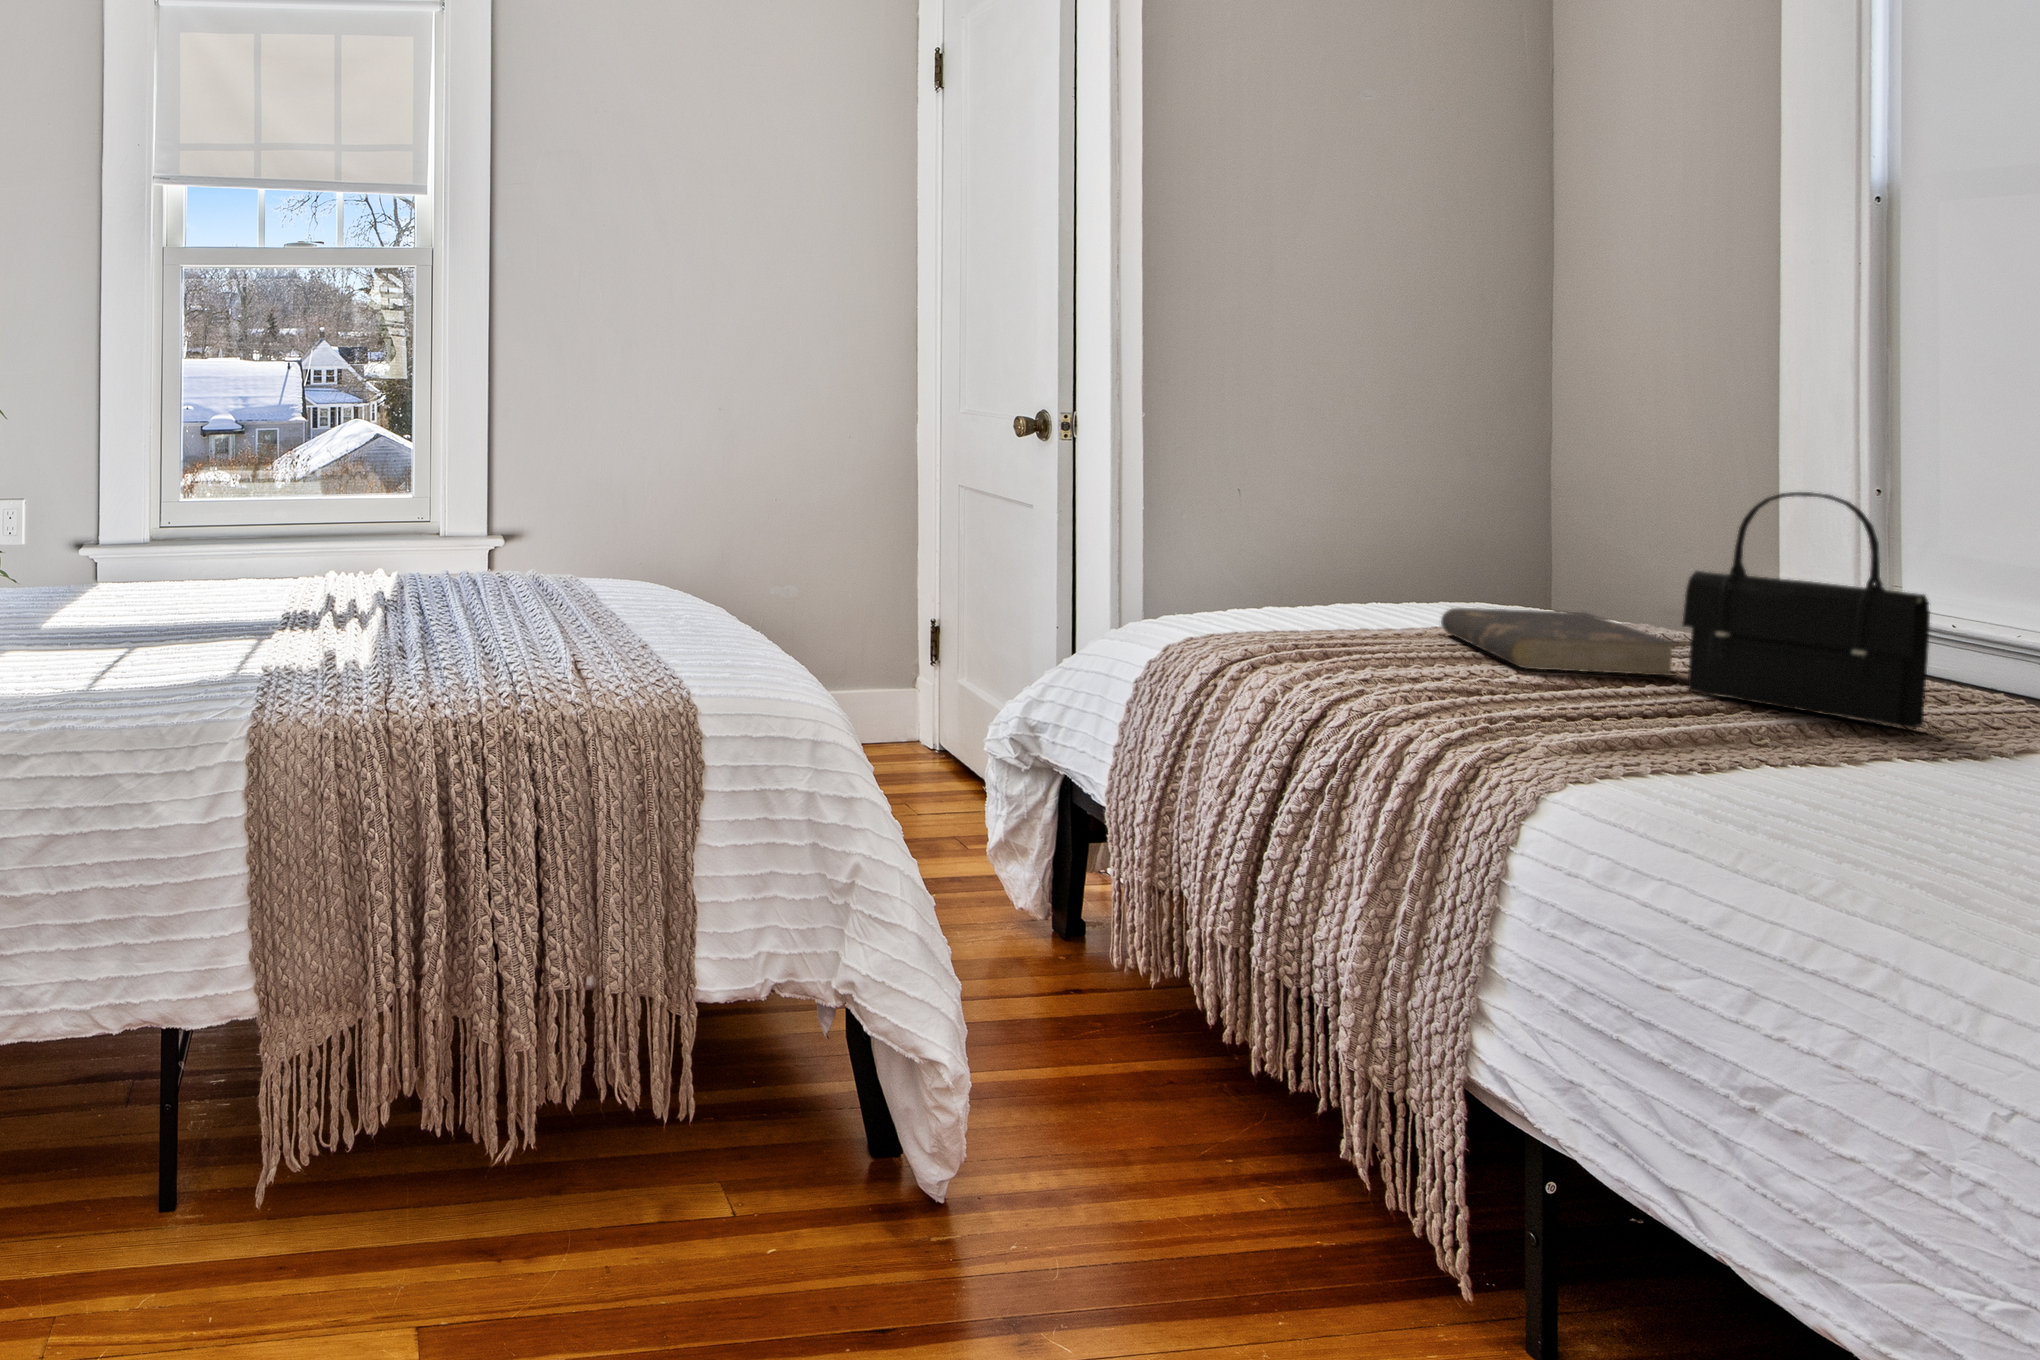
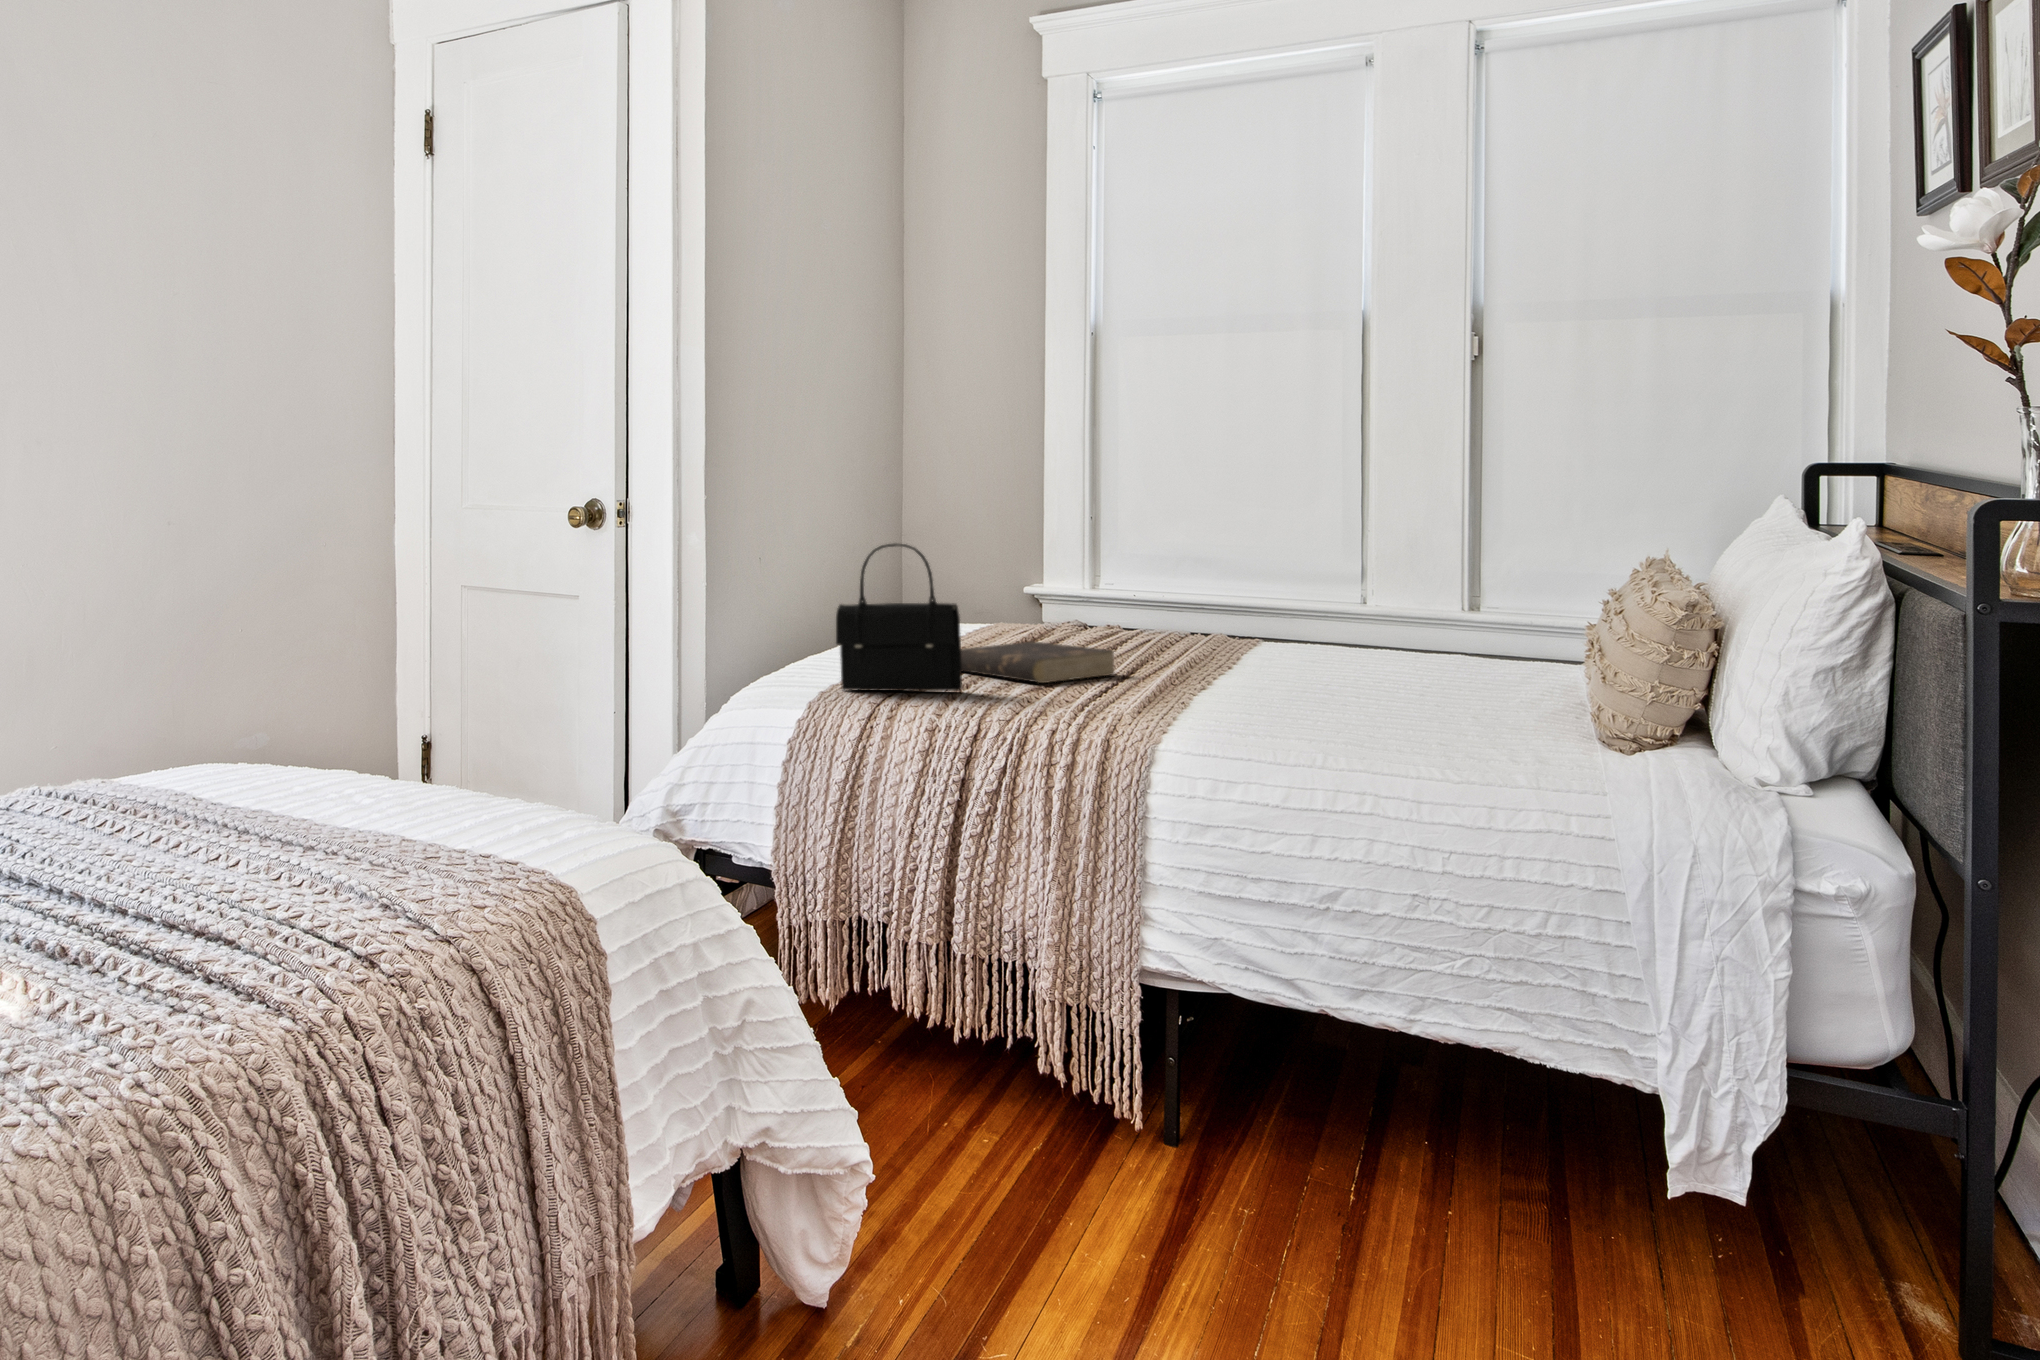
handbag: present [1682,492,1930,729] -> present [836,544,962,691]

